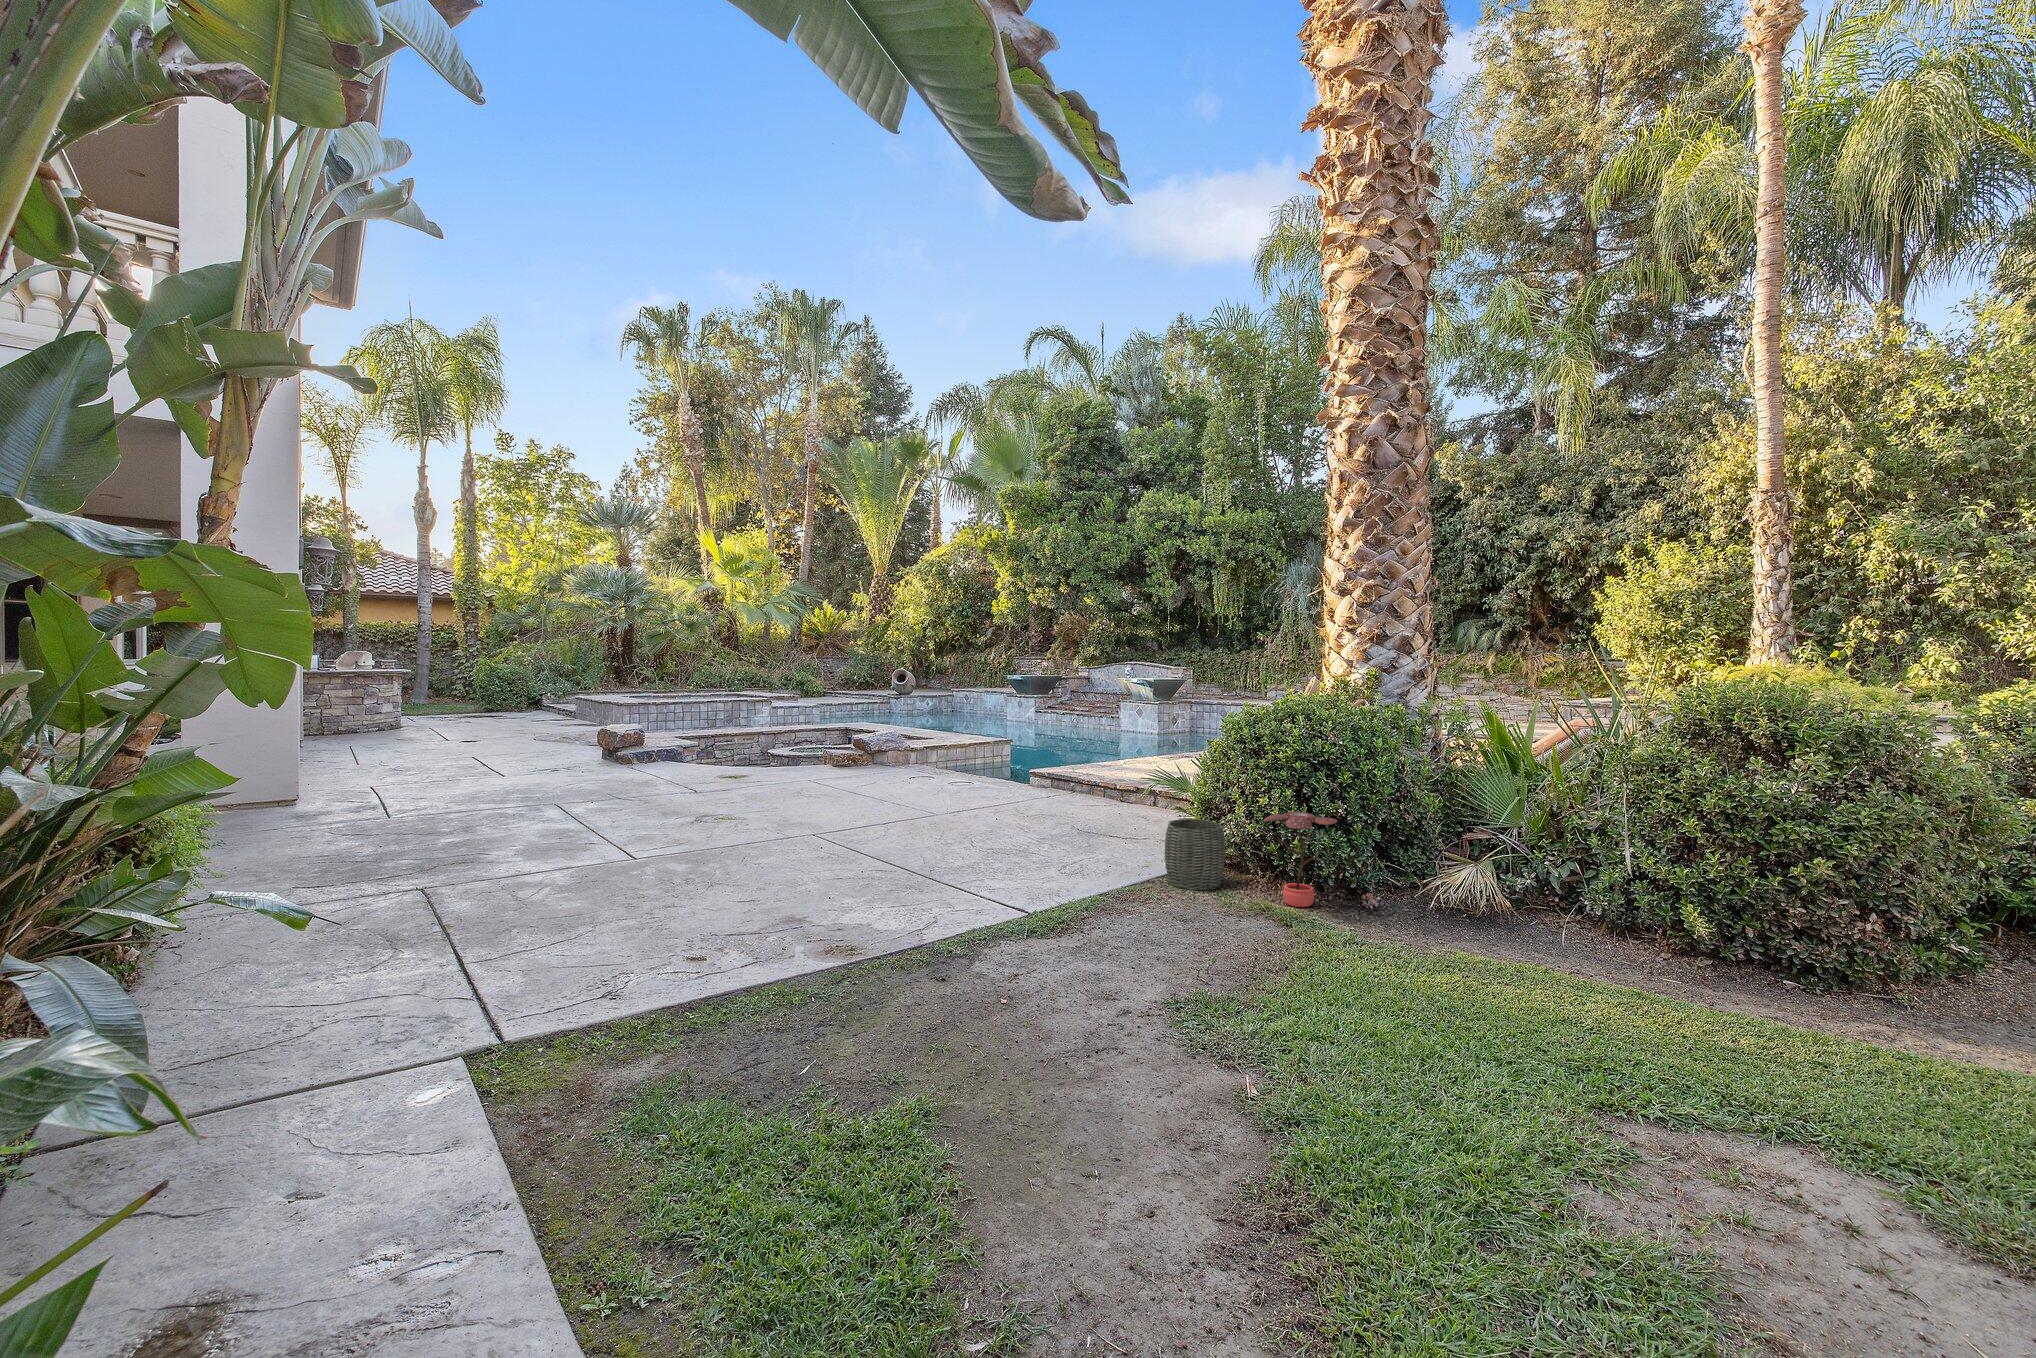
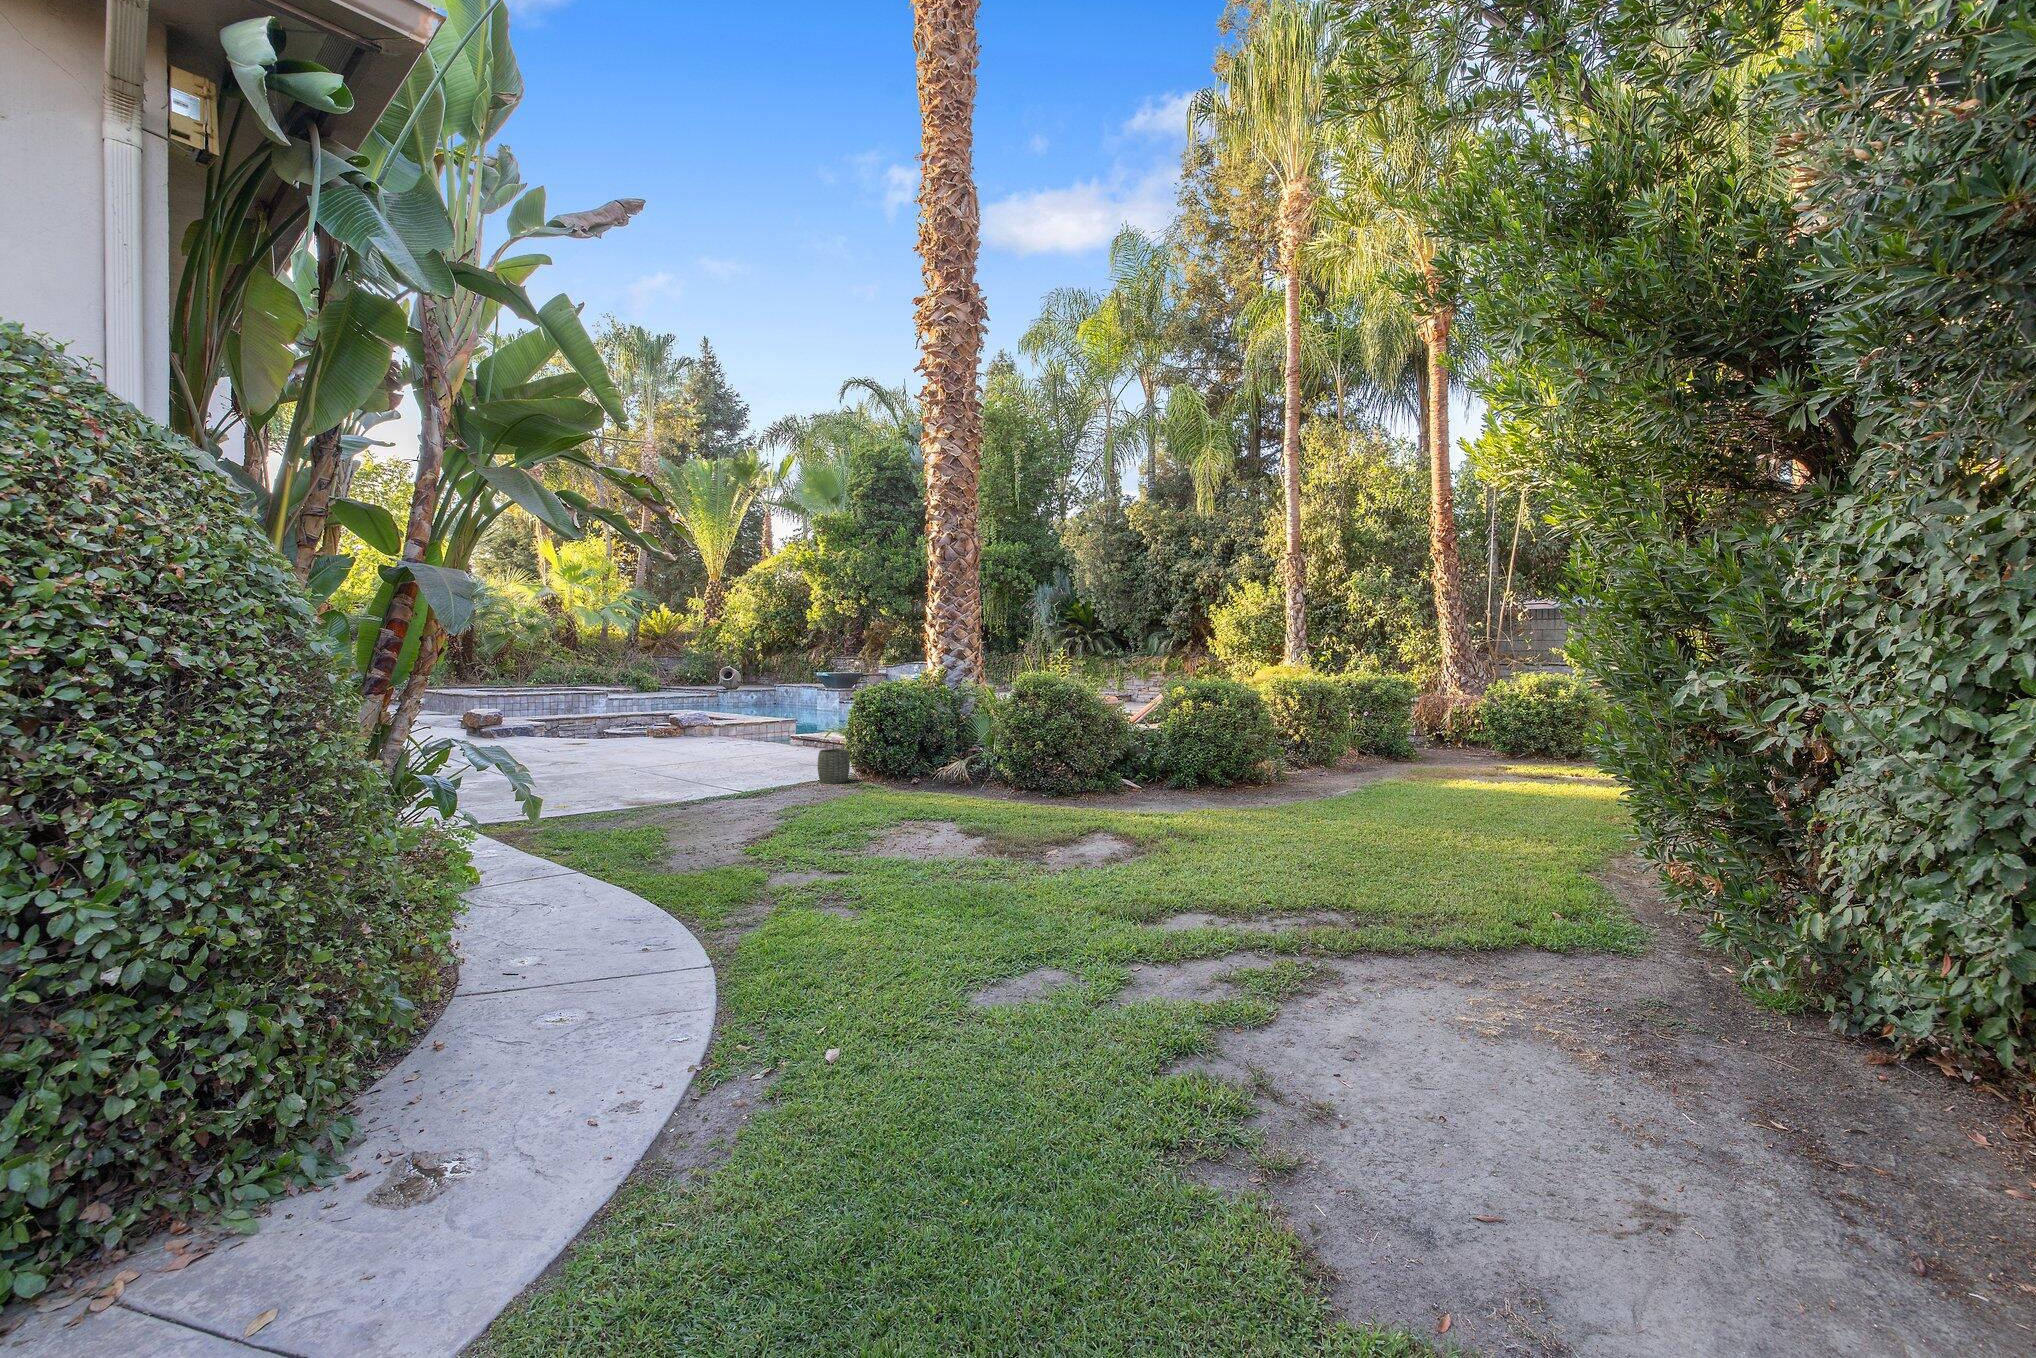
potted plant: present [1264,812,1337,907] -> none [860,741,895,788]

